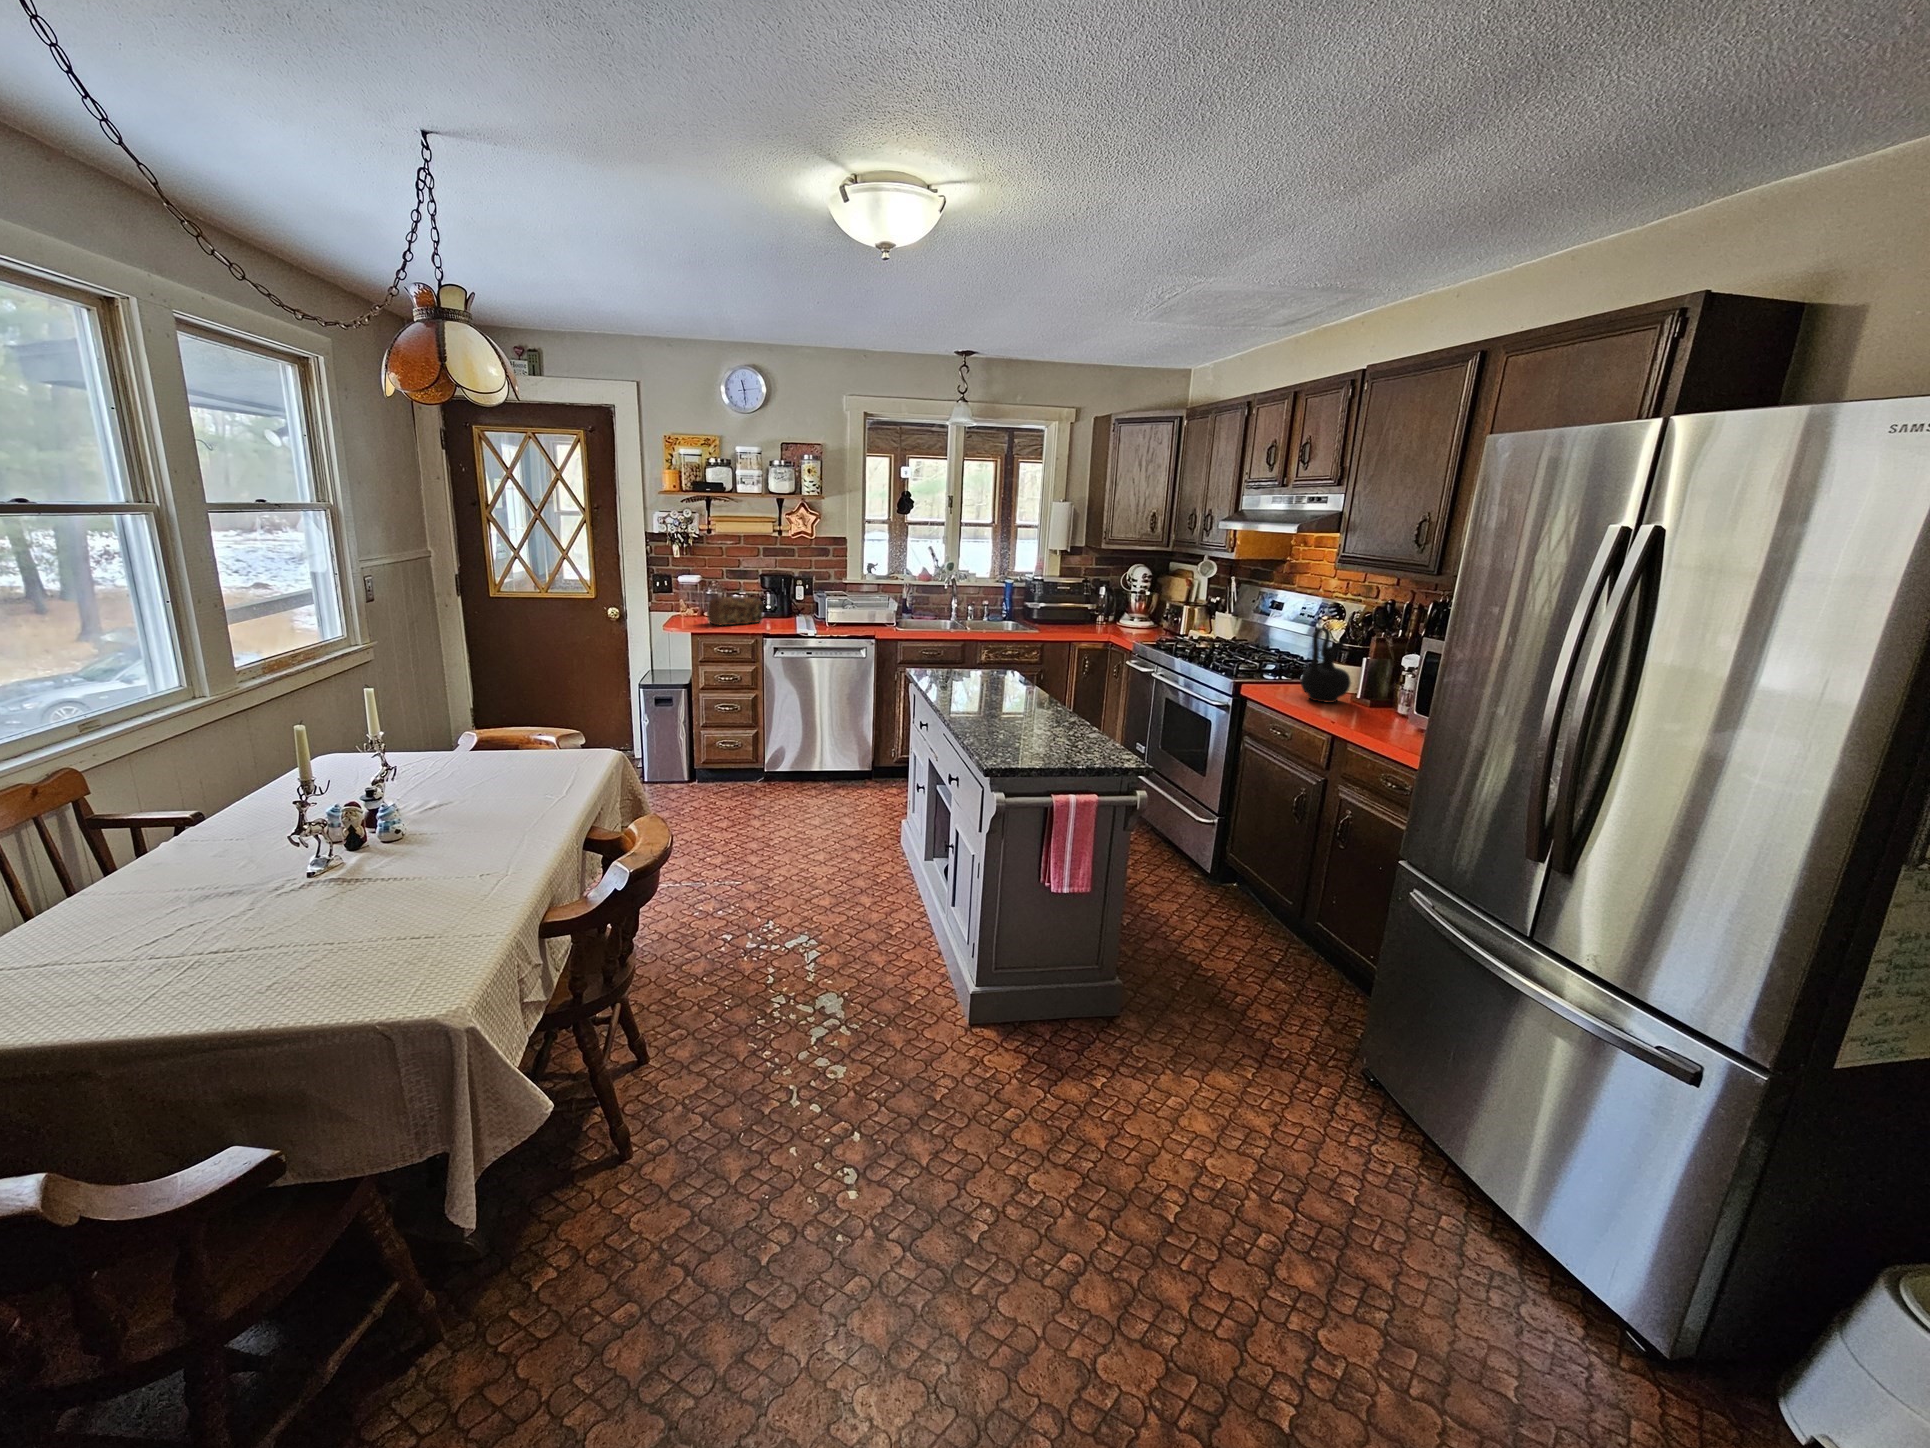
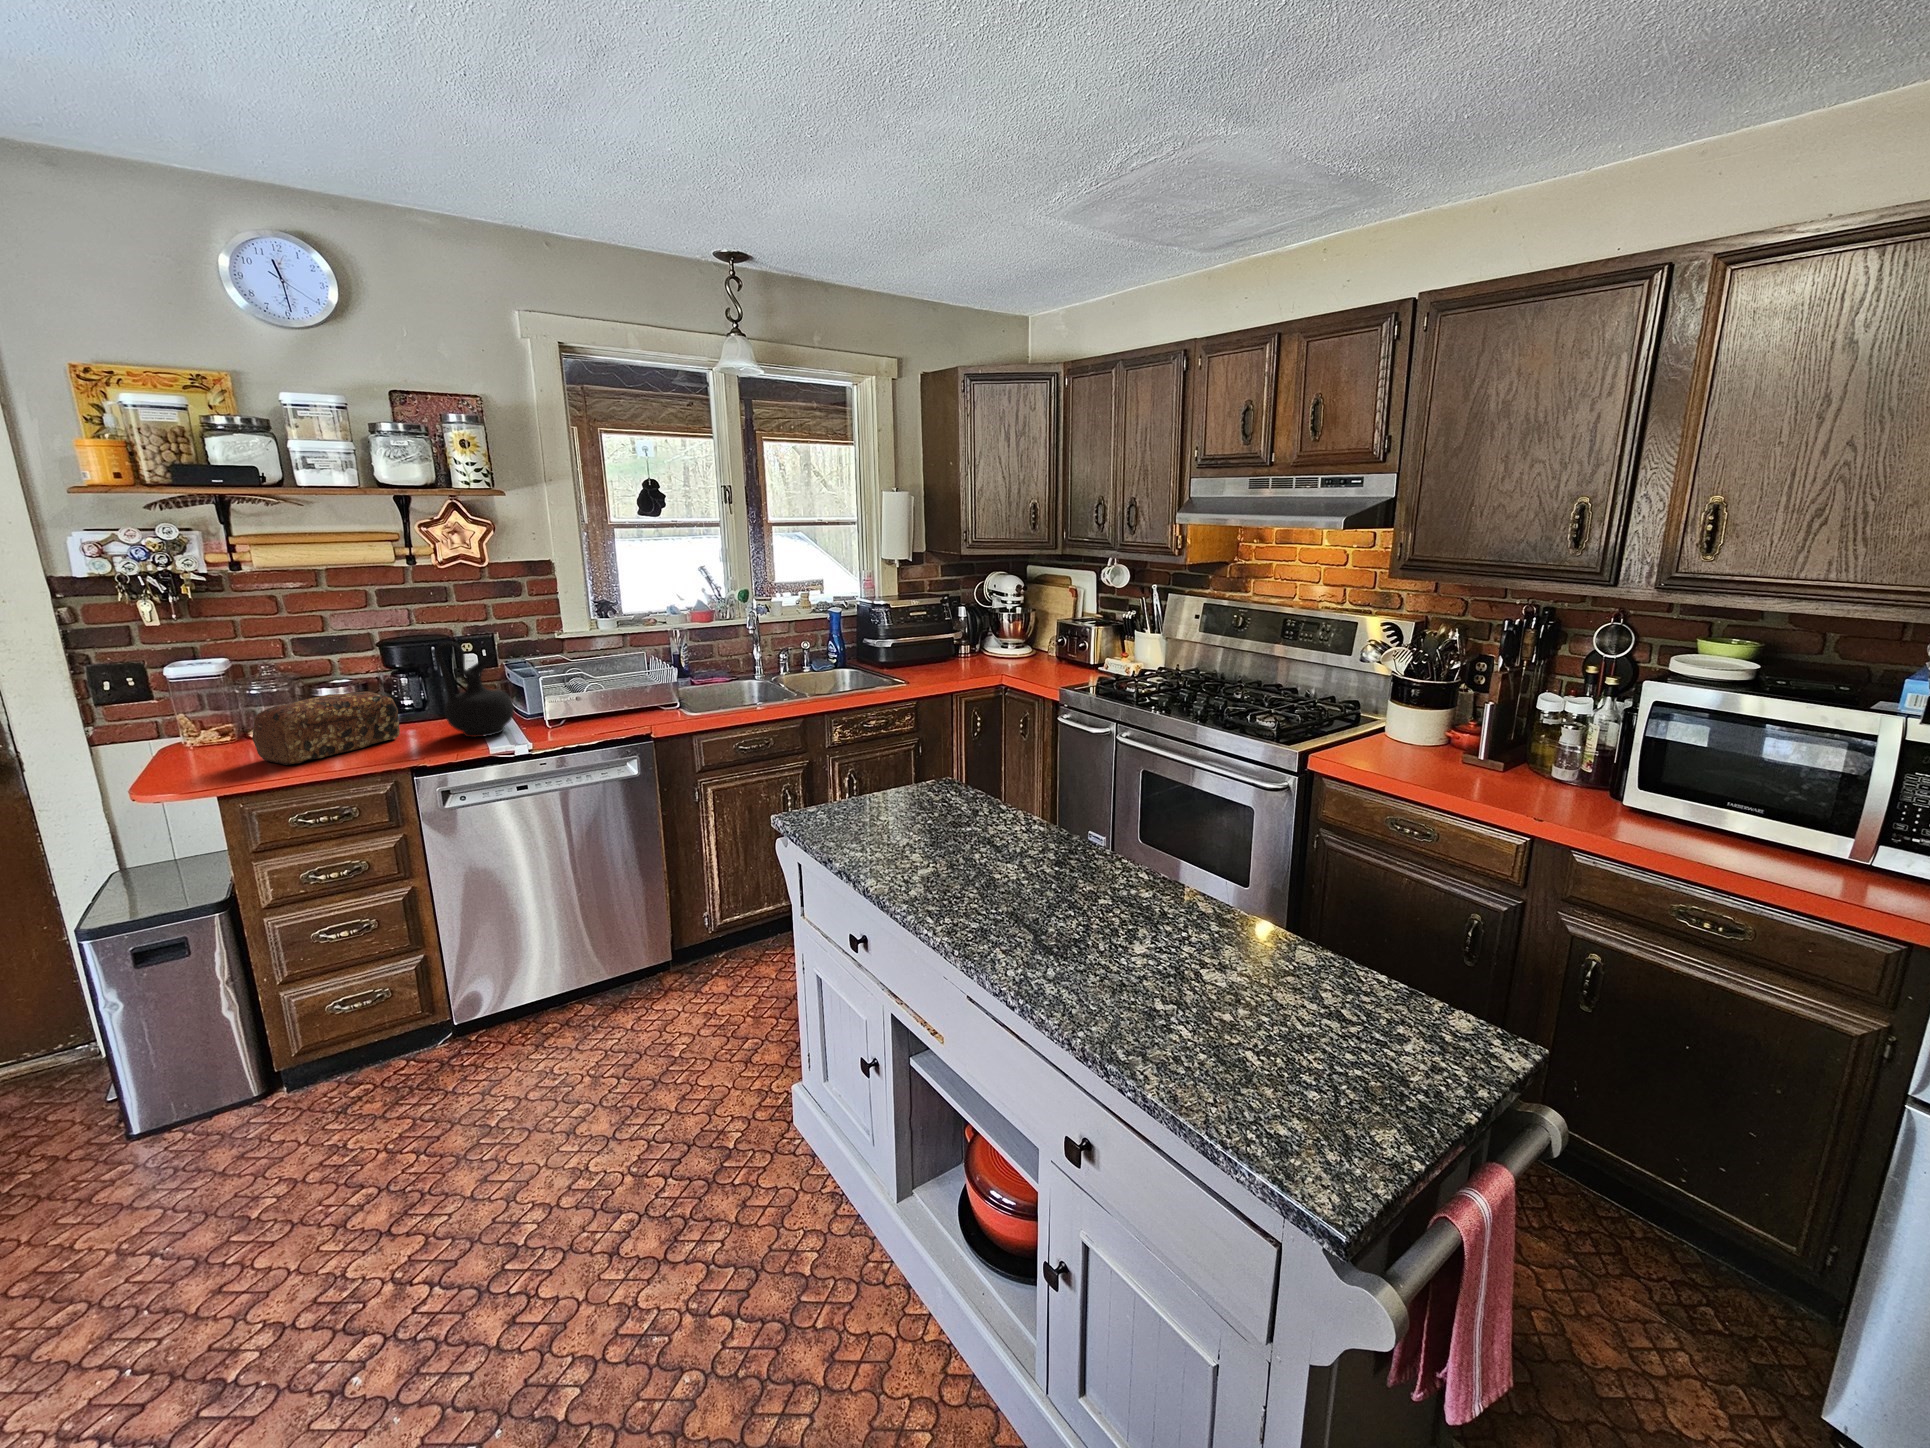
ceramic jug: present [1301,627,1351,703] -> present [435,642,514,737]

